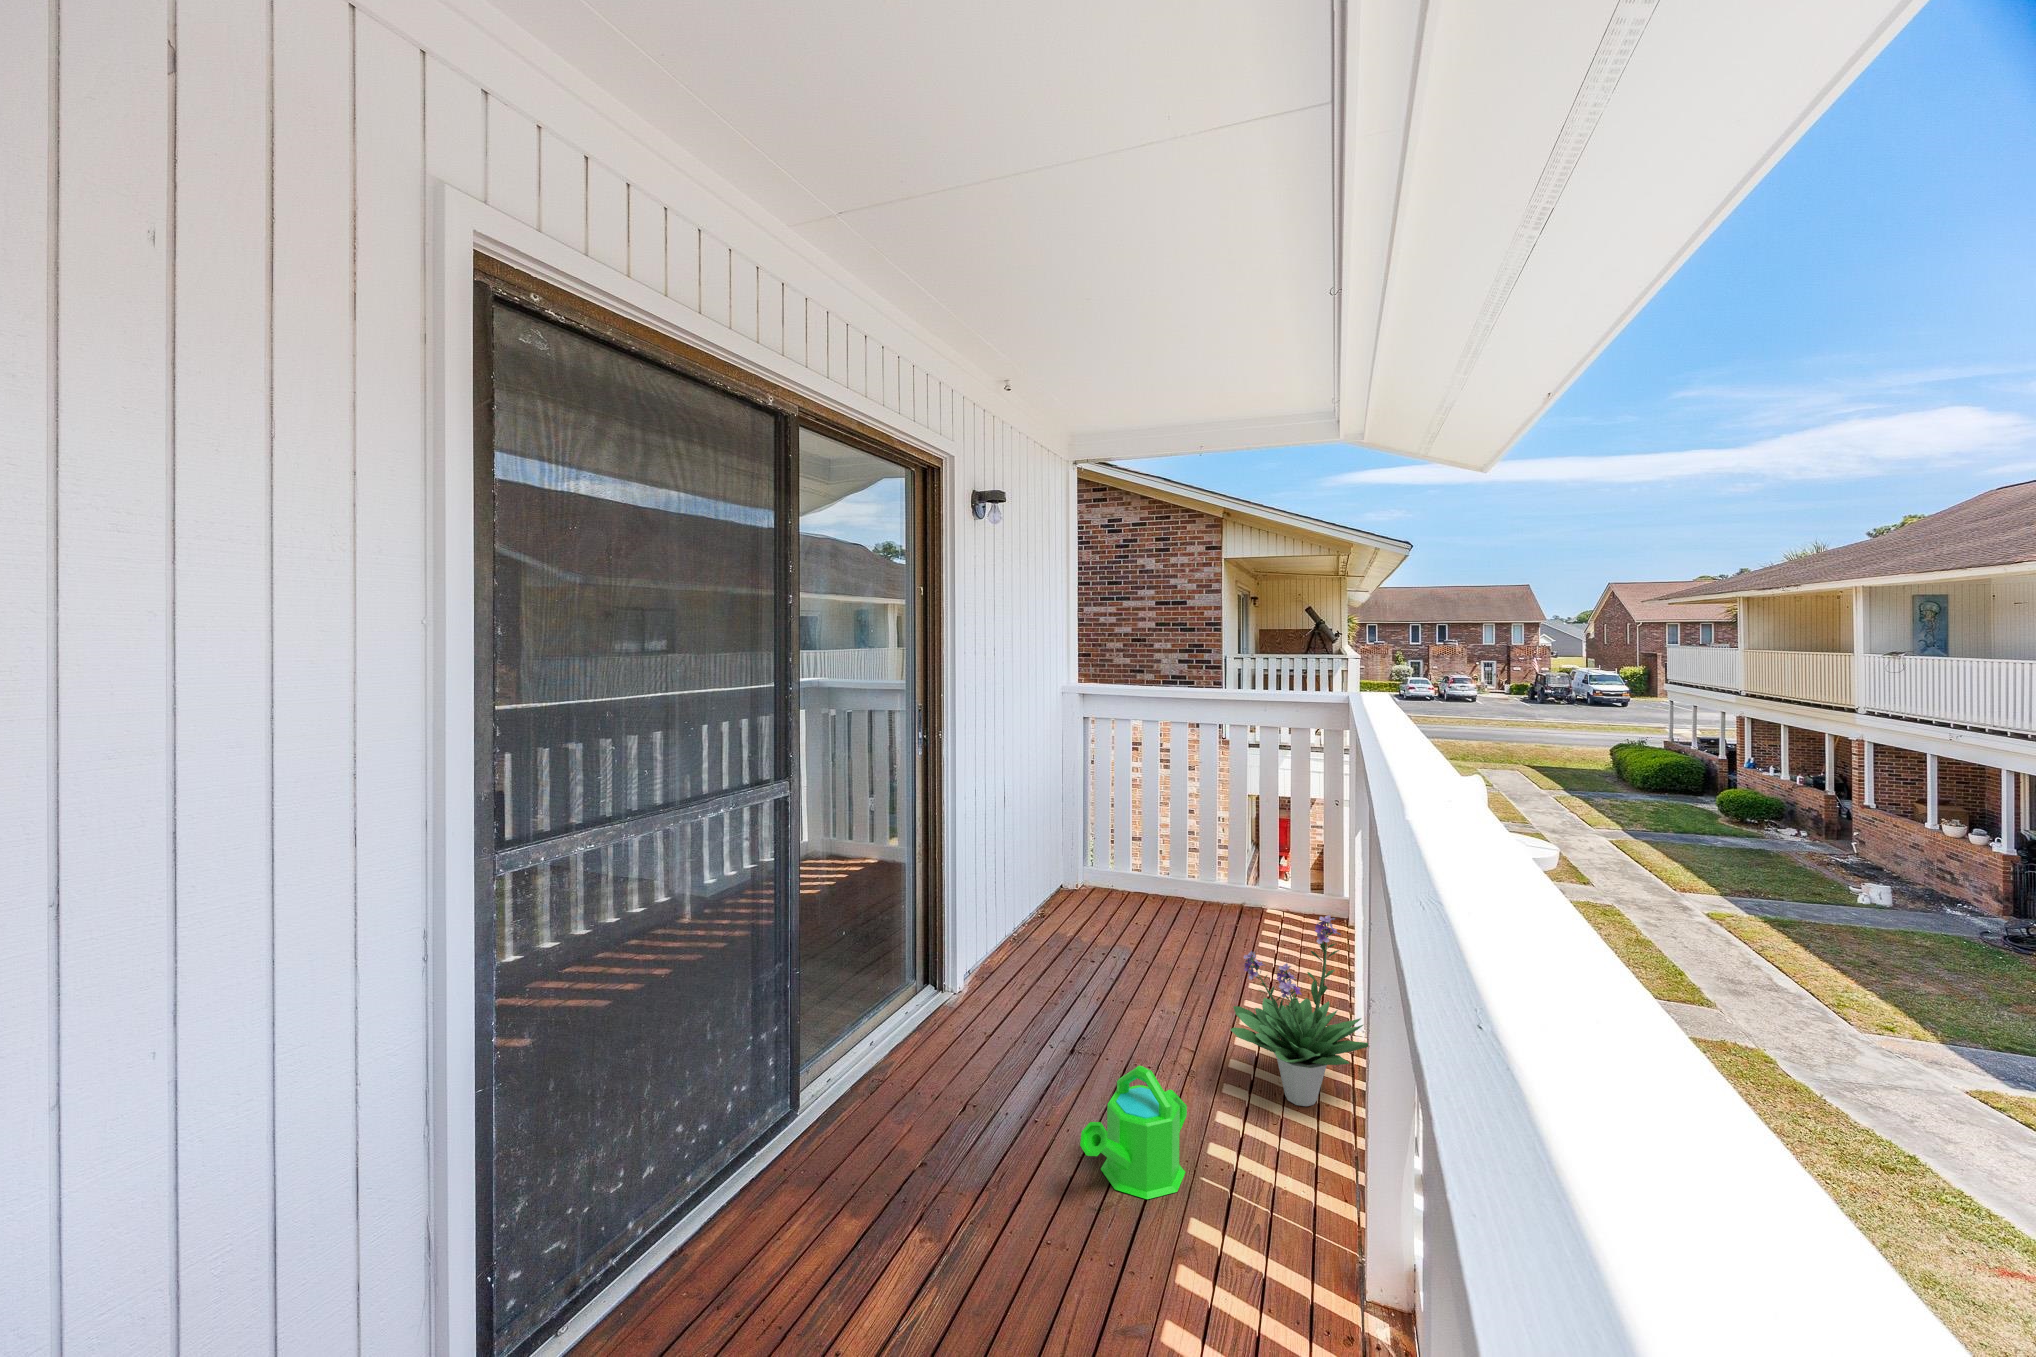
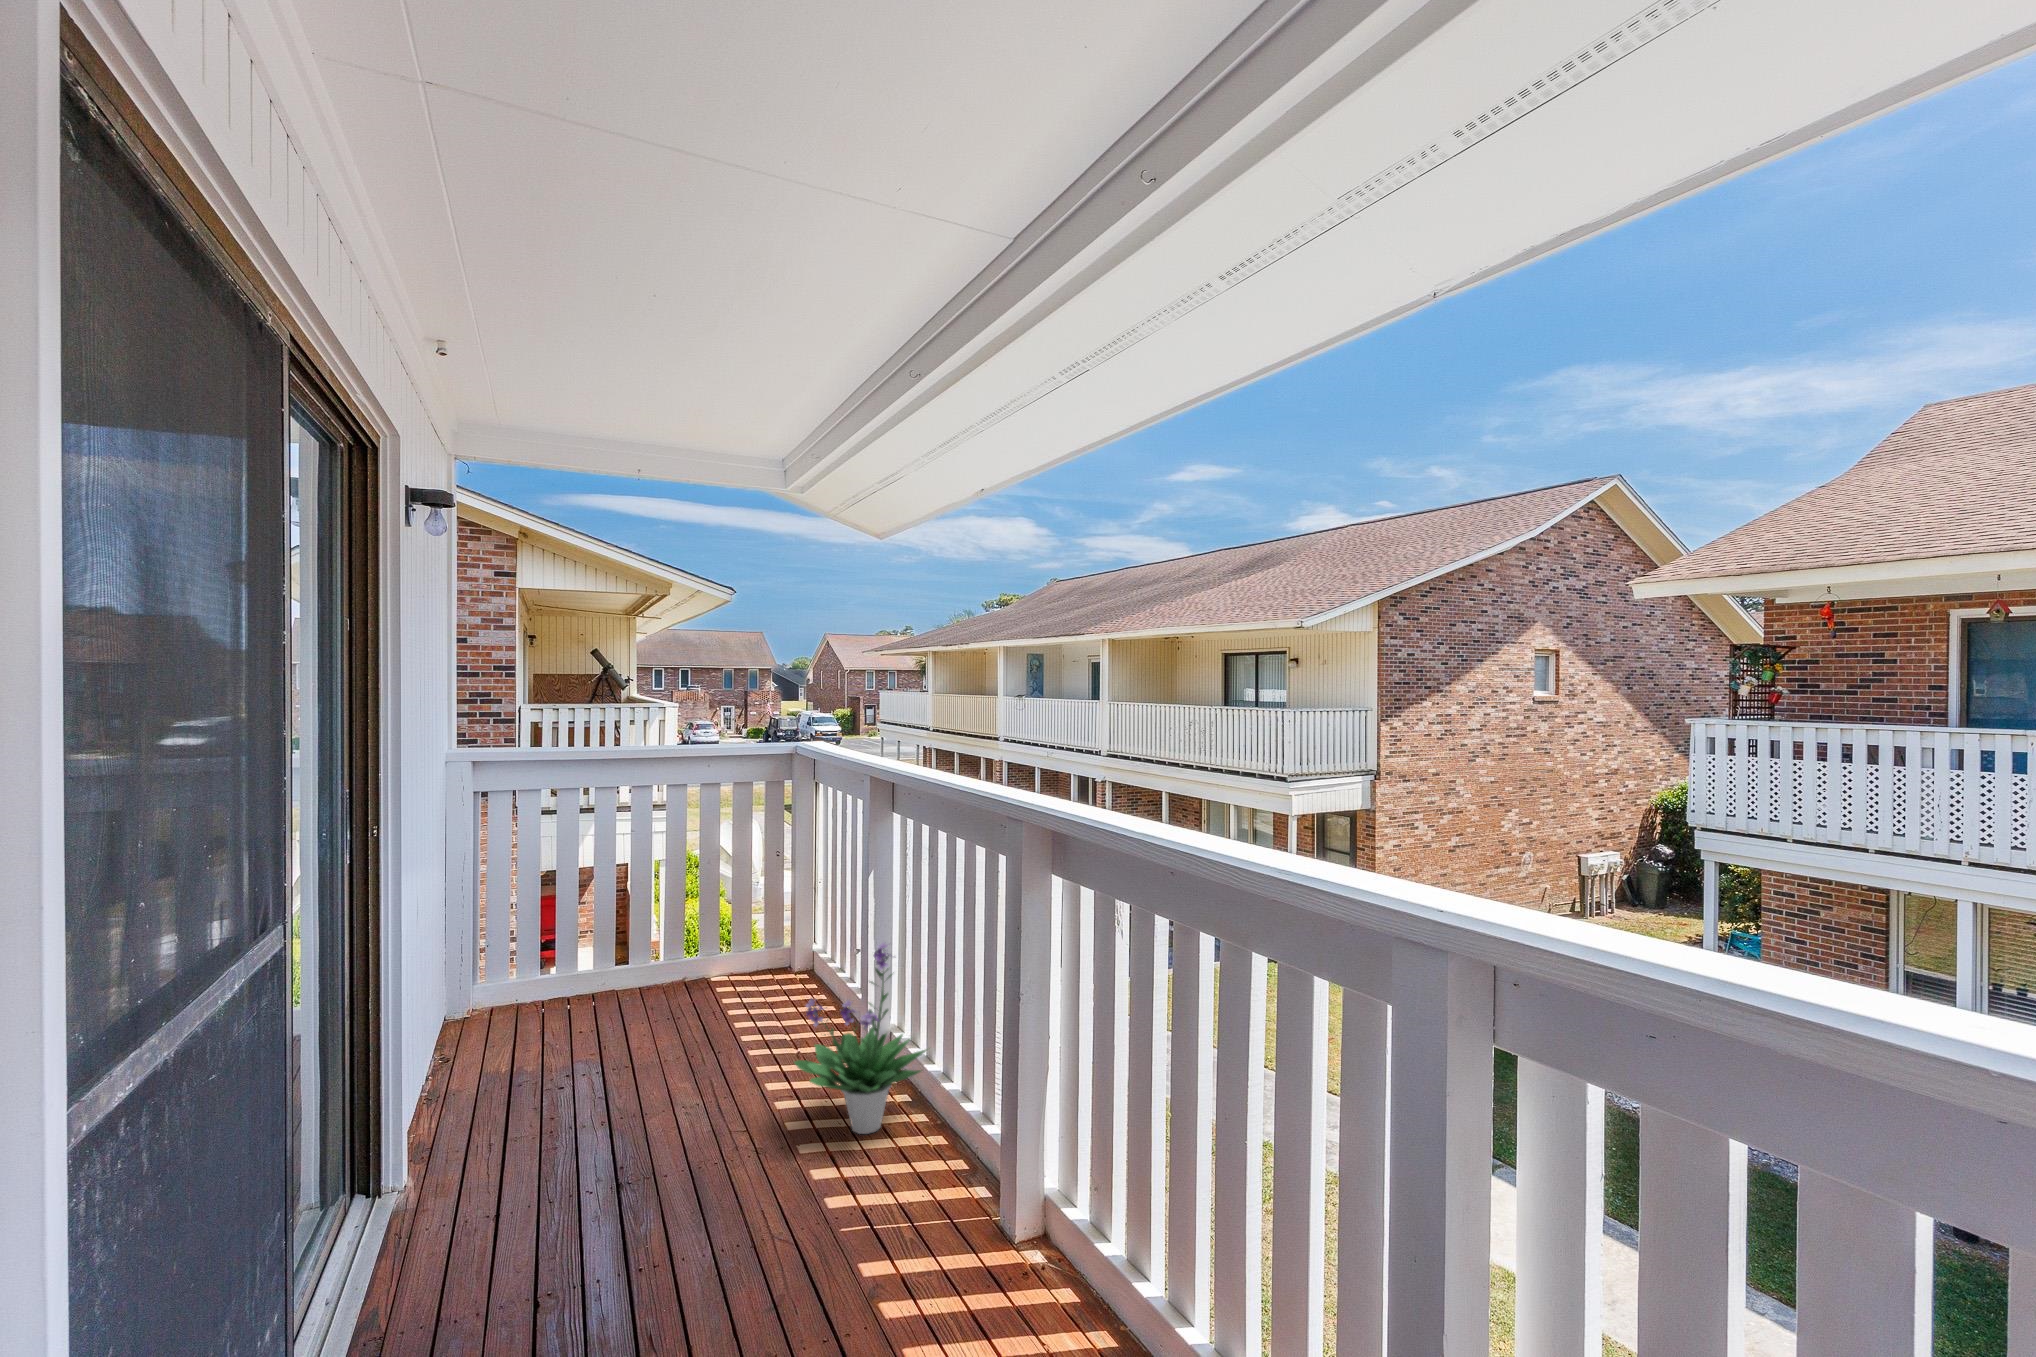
watering can: present [1080,1066,1187,1199] -> none [736,1139,826,1281]

